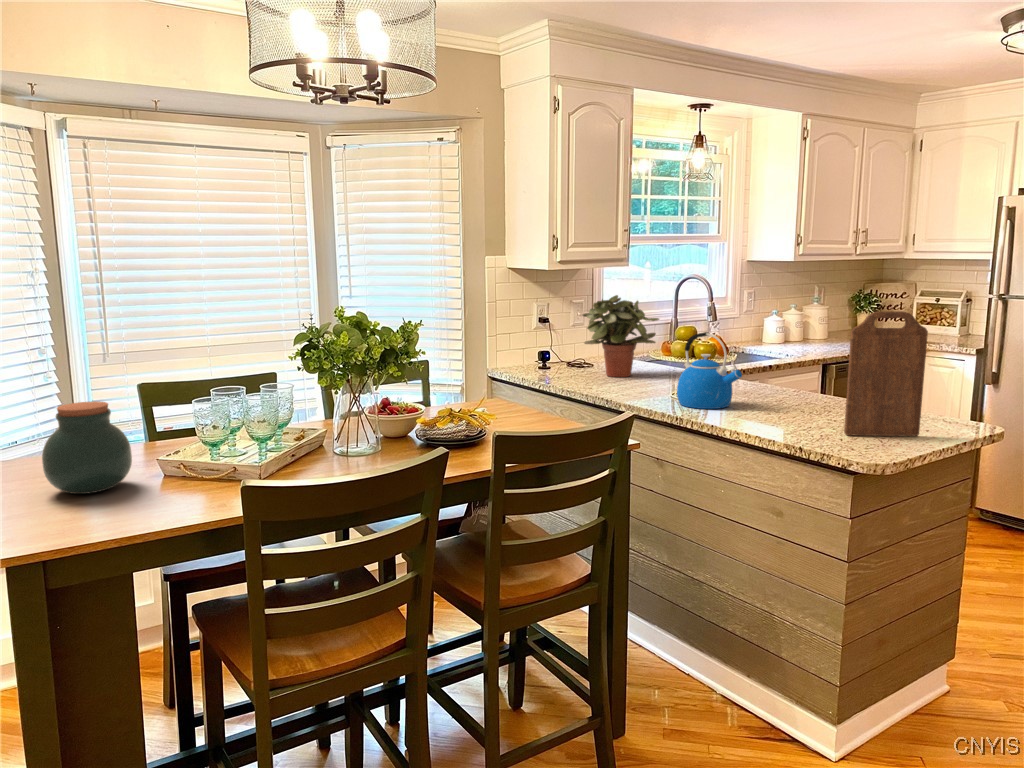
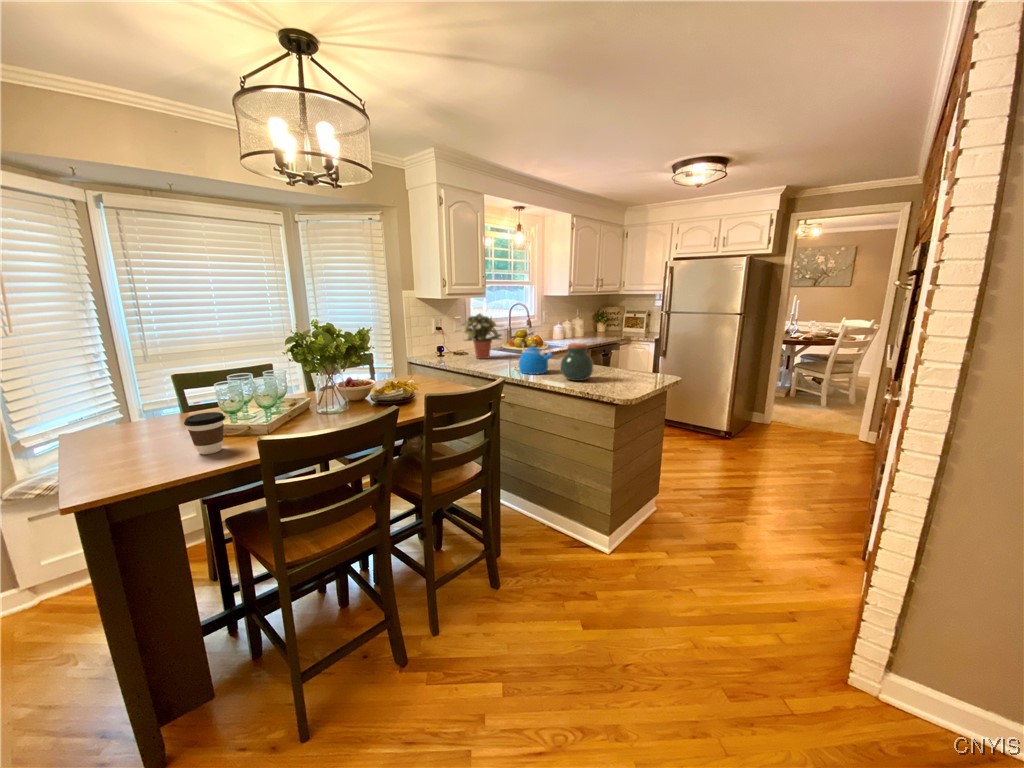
cutting board: present [844,311,928,436] -> none [610,318,649,385]
jar: present [42,401,132,494] -> present [561,343,593,381]
coffee cup: none [151,442,205,503] -> present [184,412,225,454]

